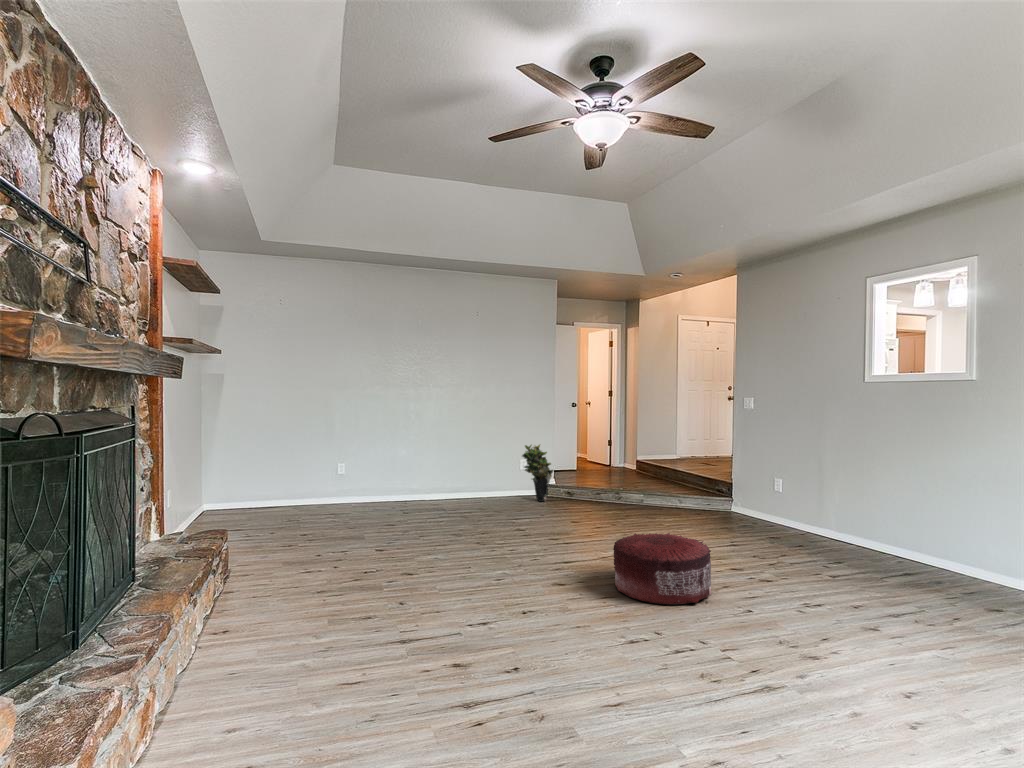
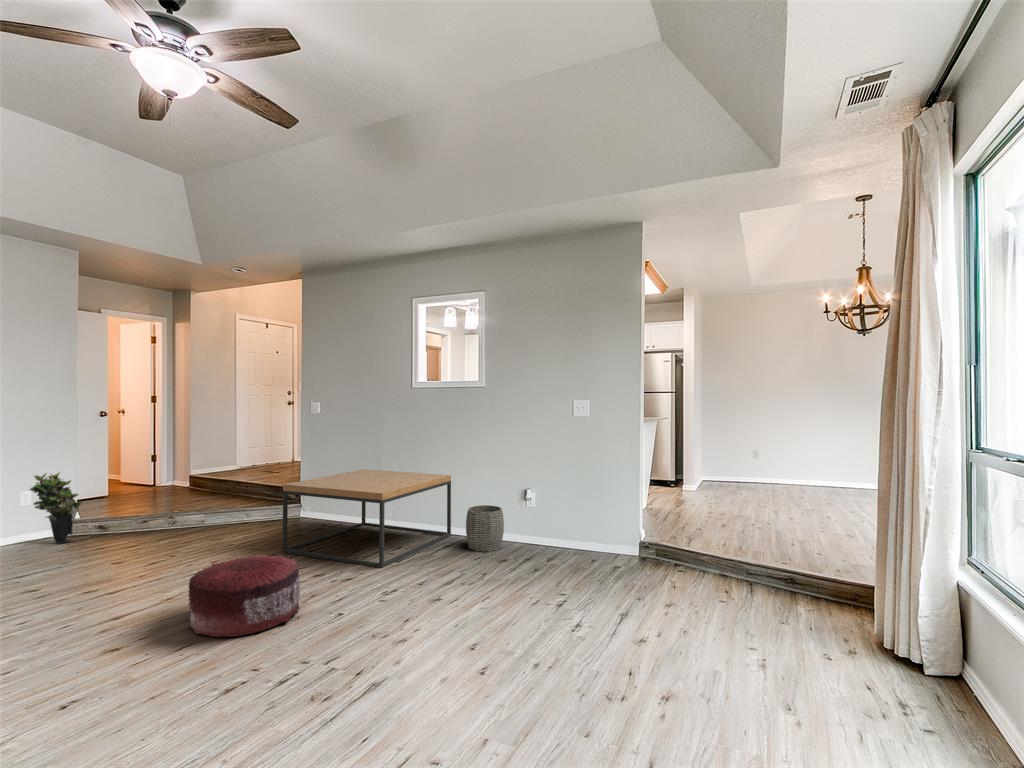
coffee table: none [707,468,919,580] -> present [282,469,451,568]
woven basket: none [938,532,1003,596] -> present [466,505,504,551]

